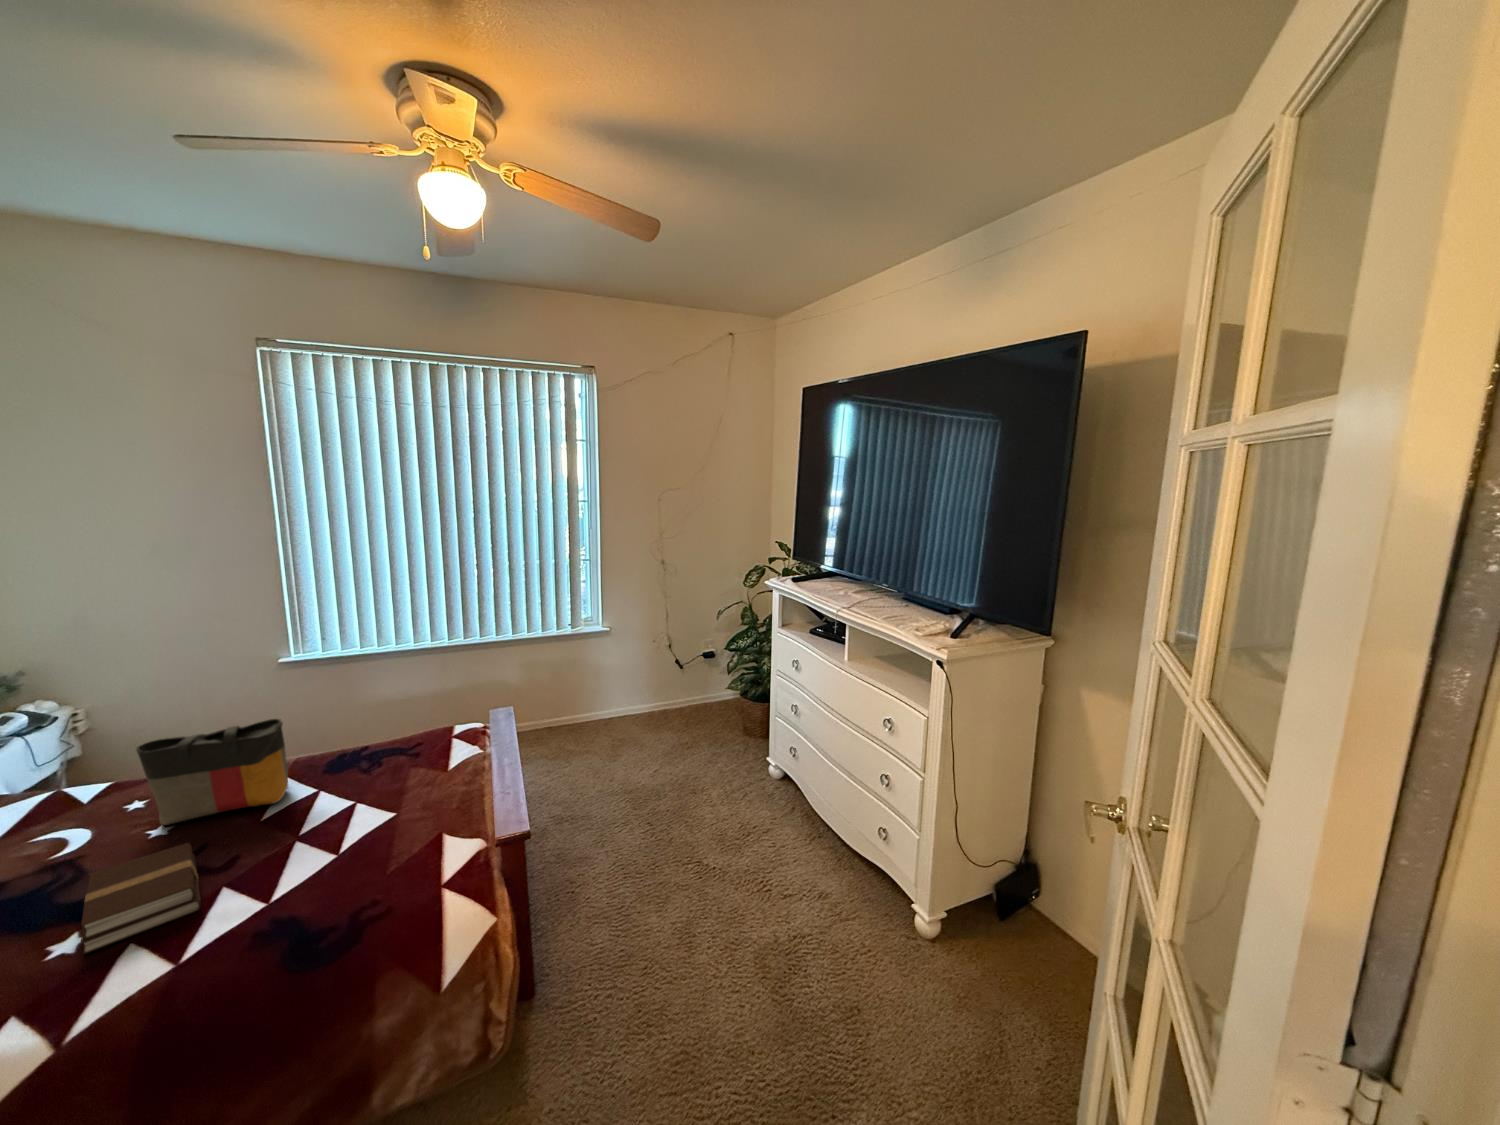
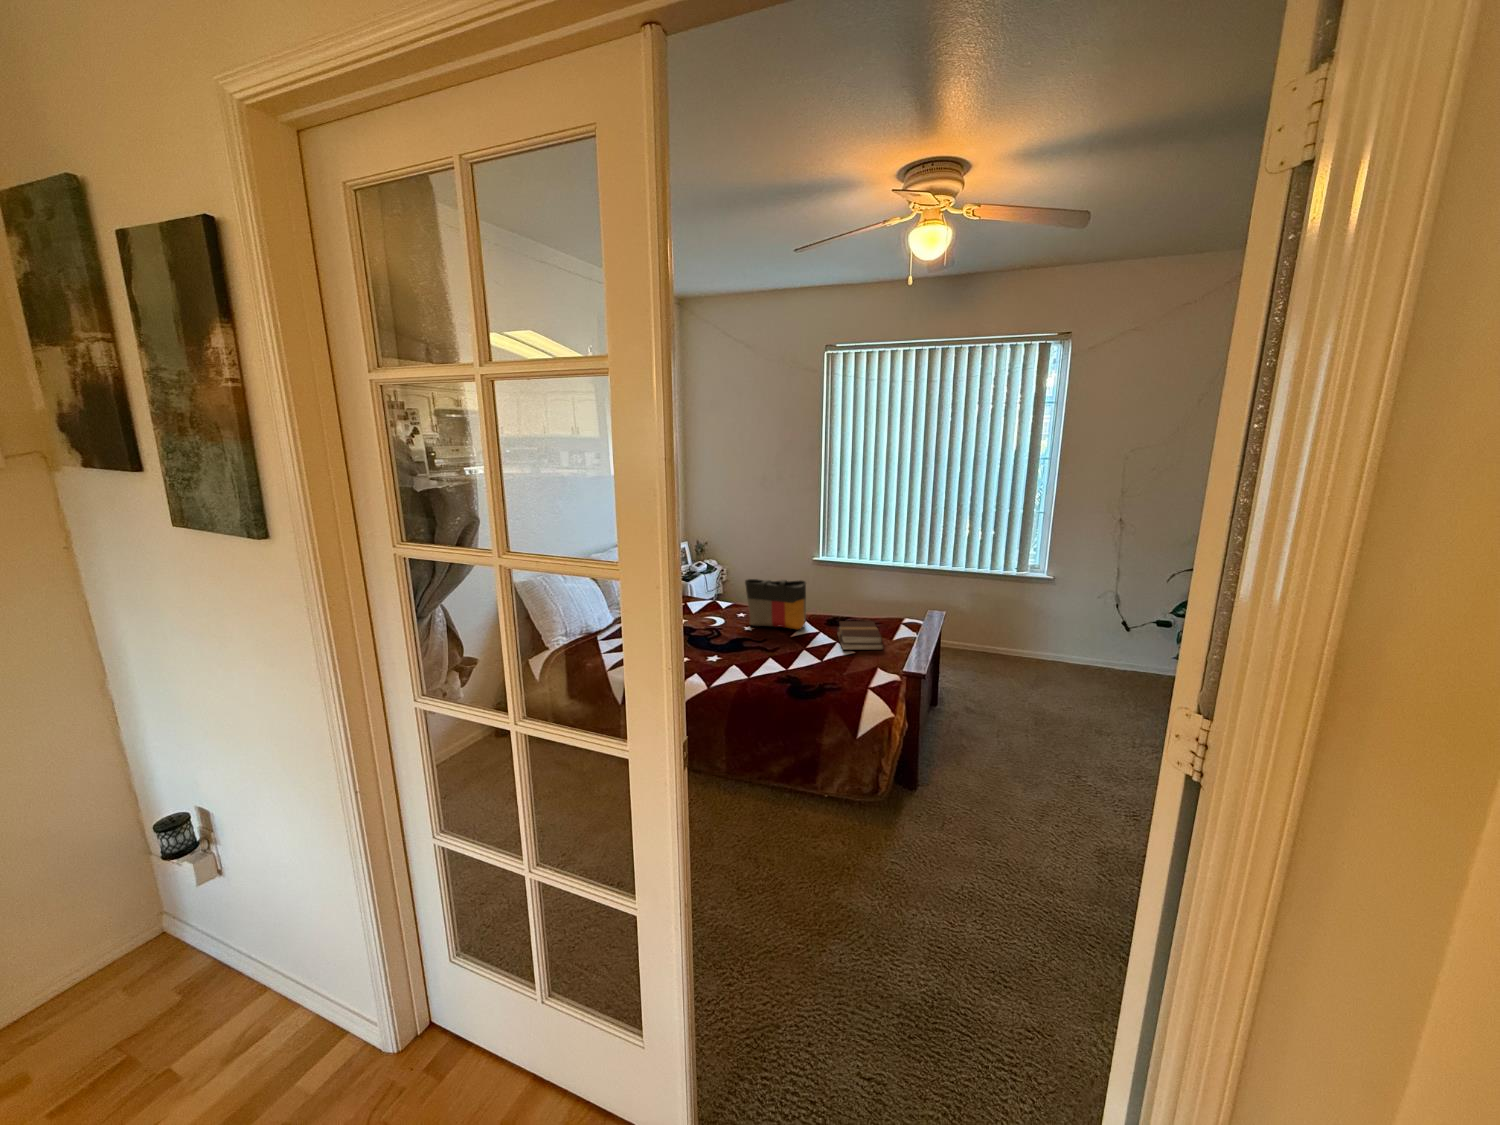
book: present [81,843,201,954] -> present [837,621,884,650]

